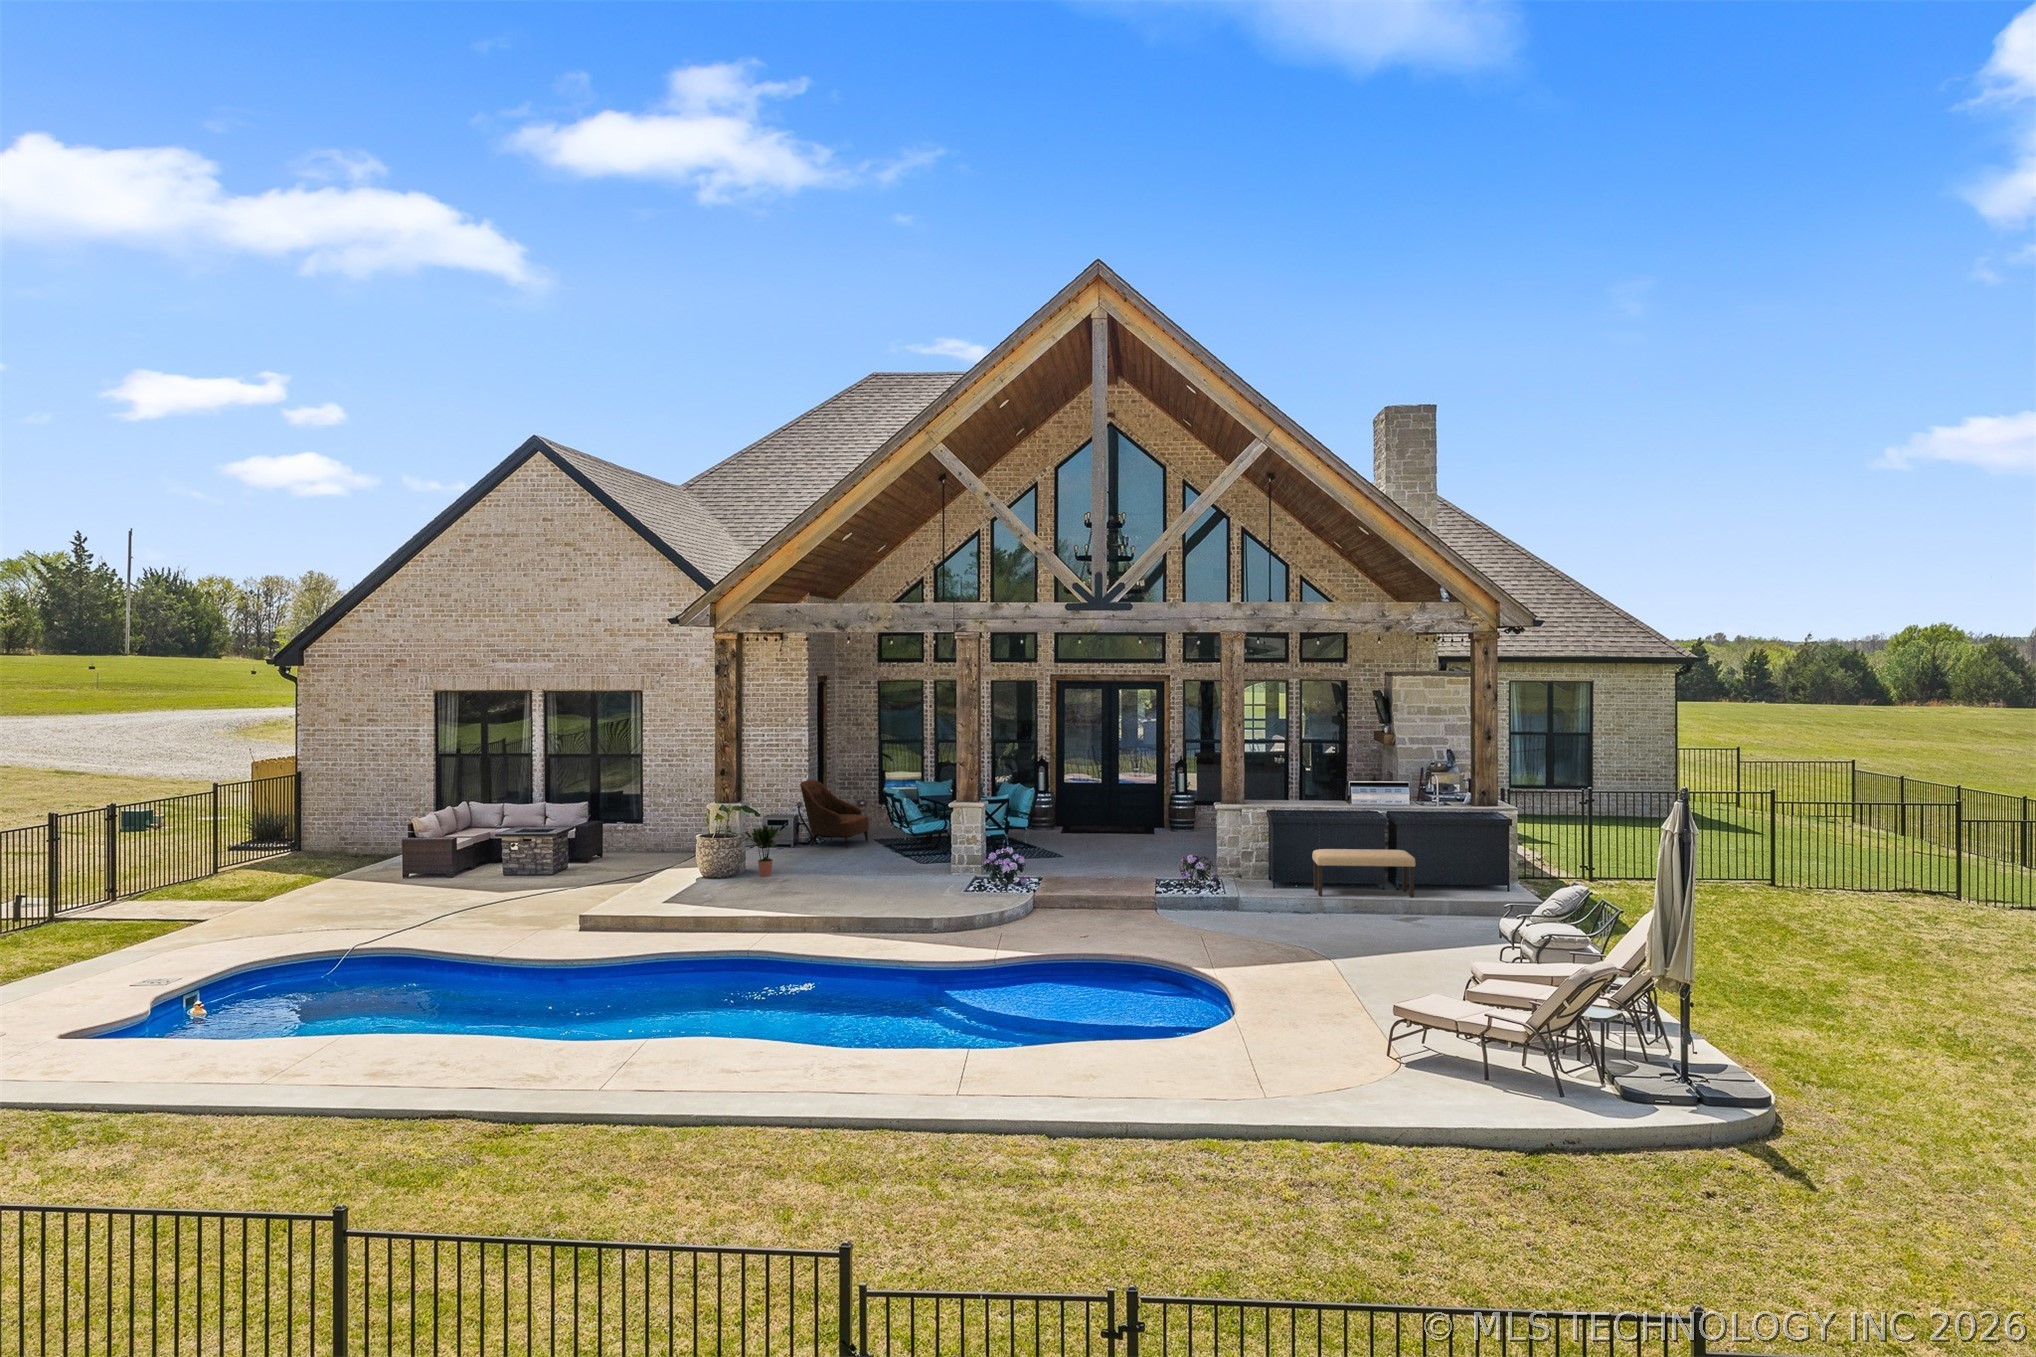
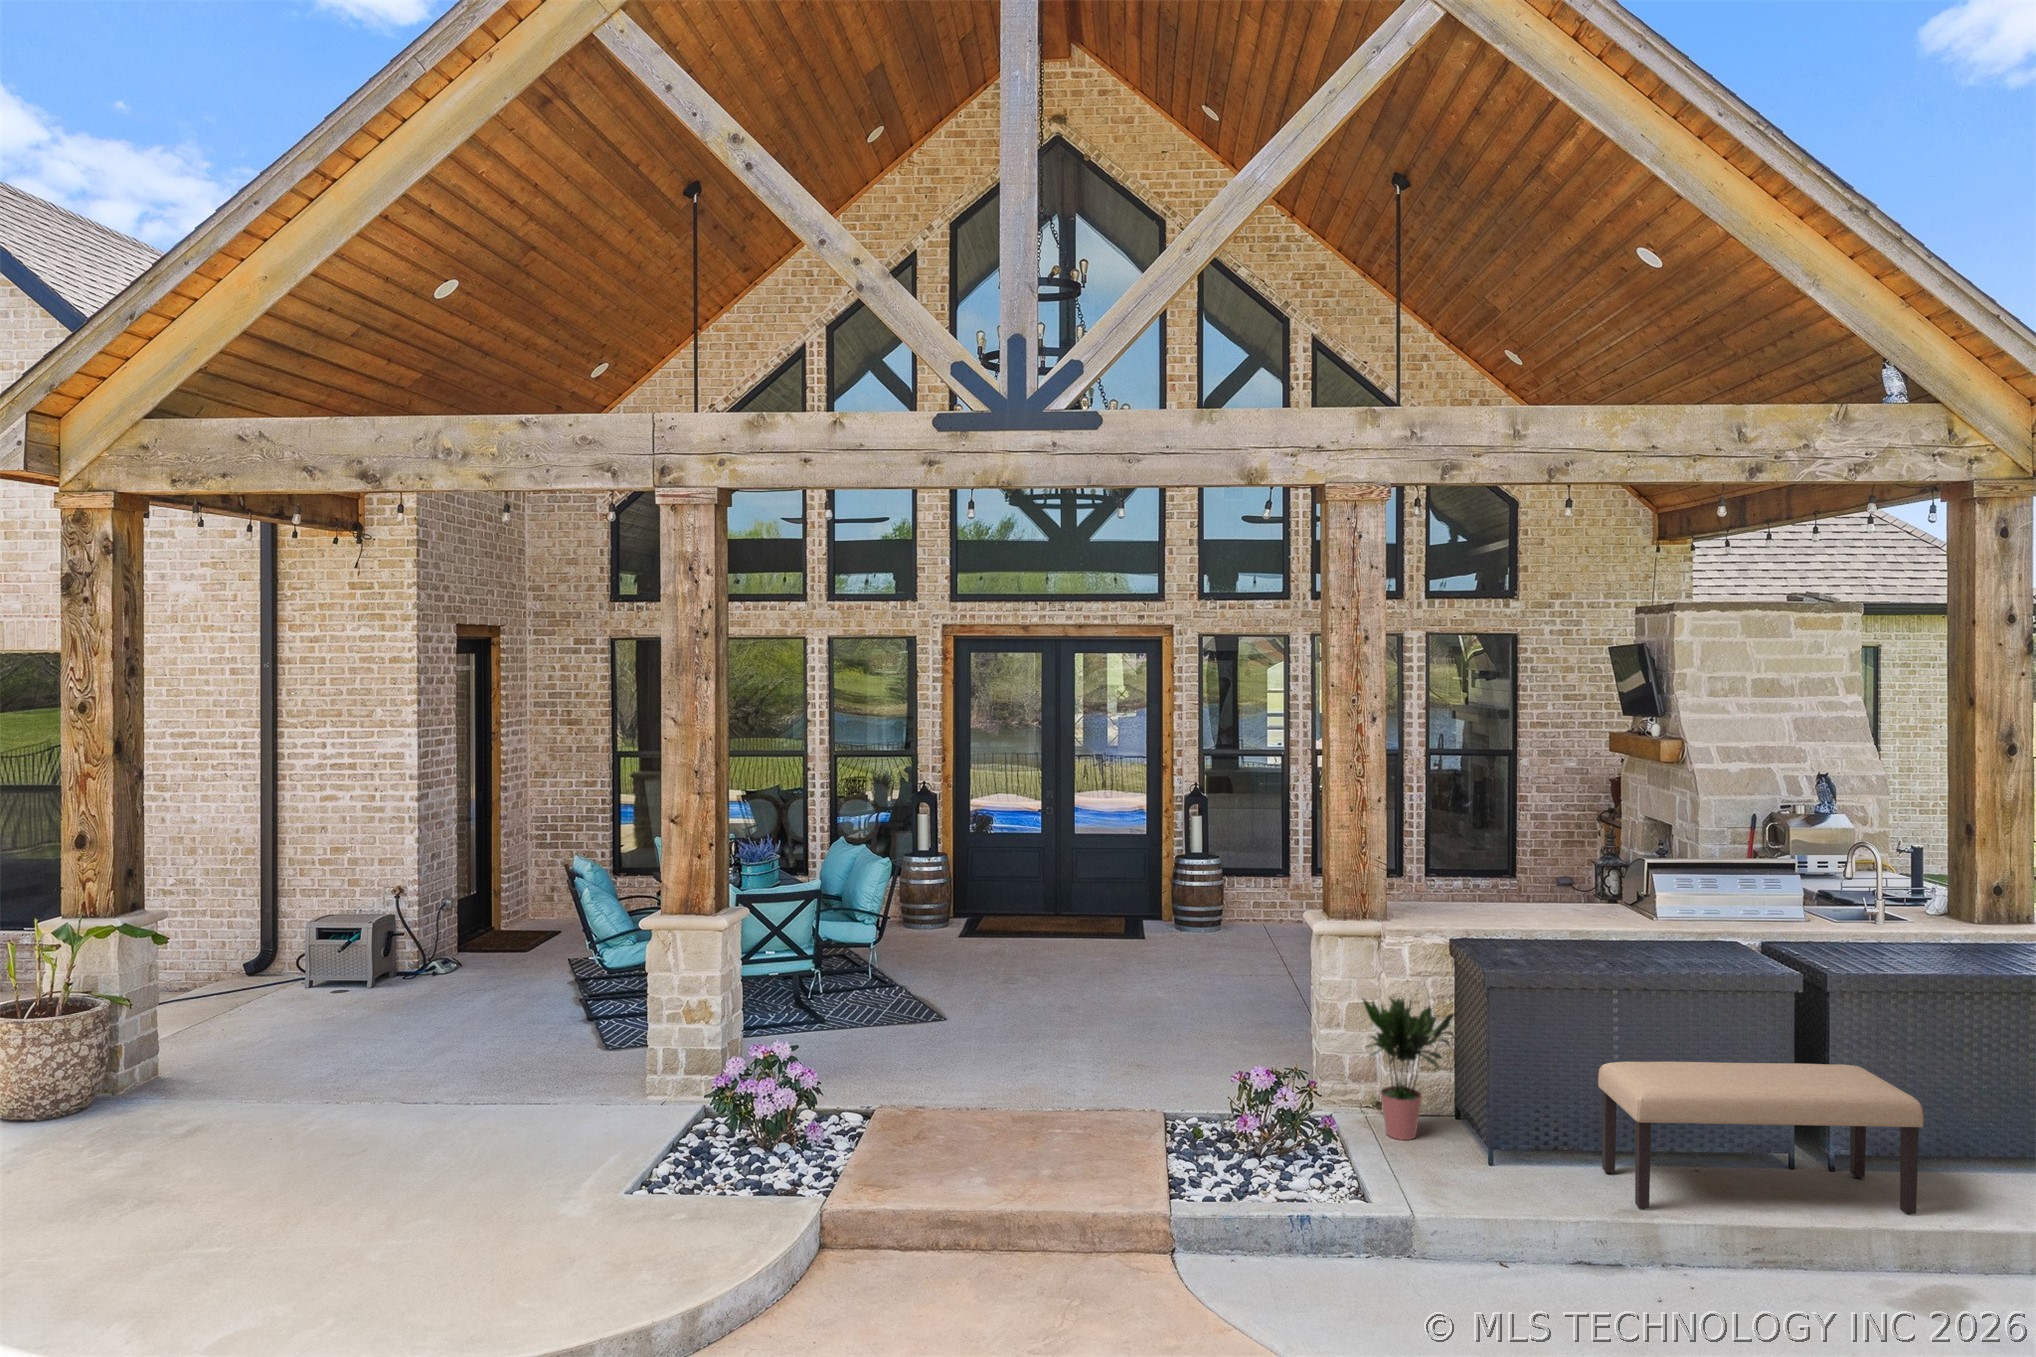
armchair: present [800,780,869,848] -> none [389,840,547,993]
potted plant: present [745,825,779,876] -> present [1362,998,1454,1140]

